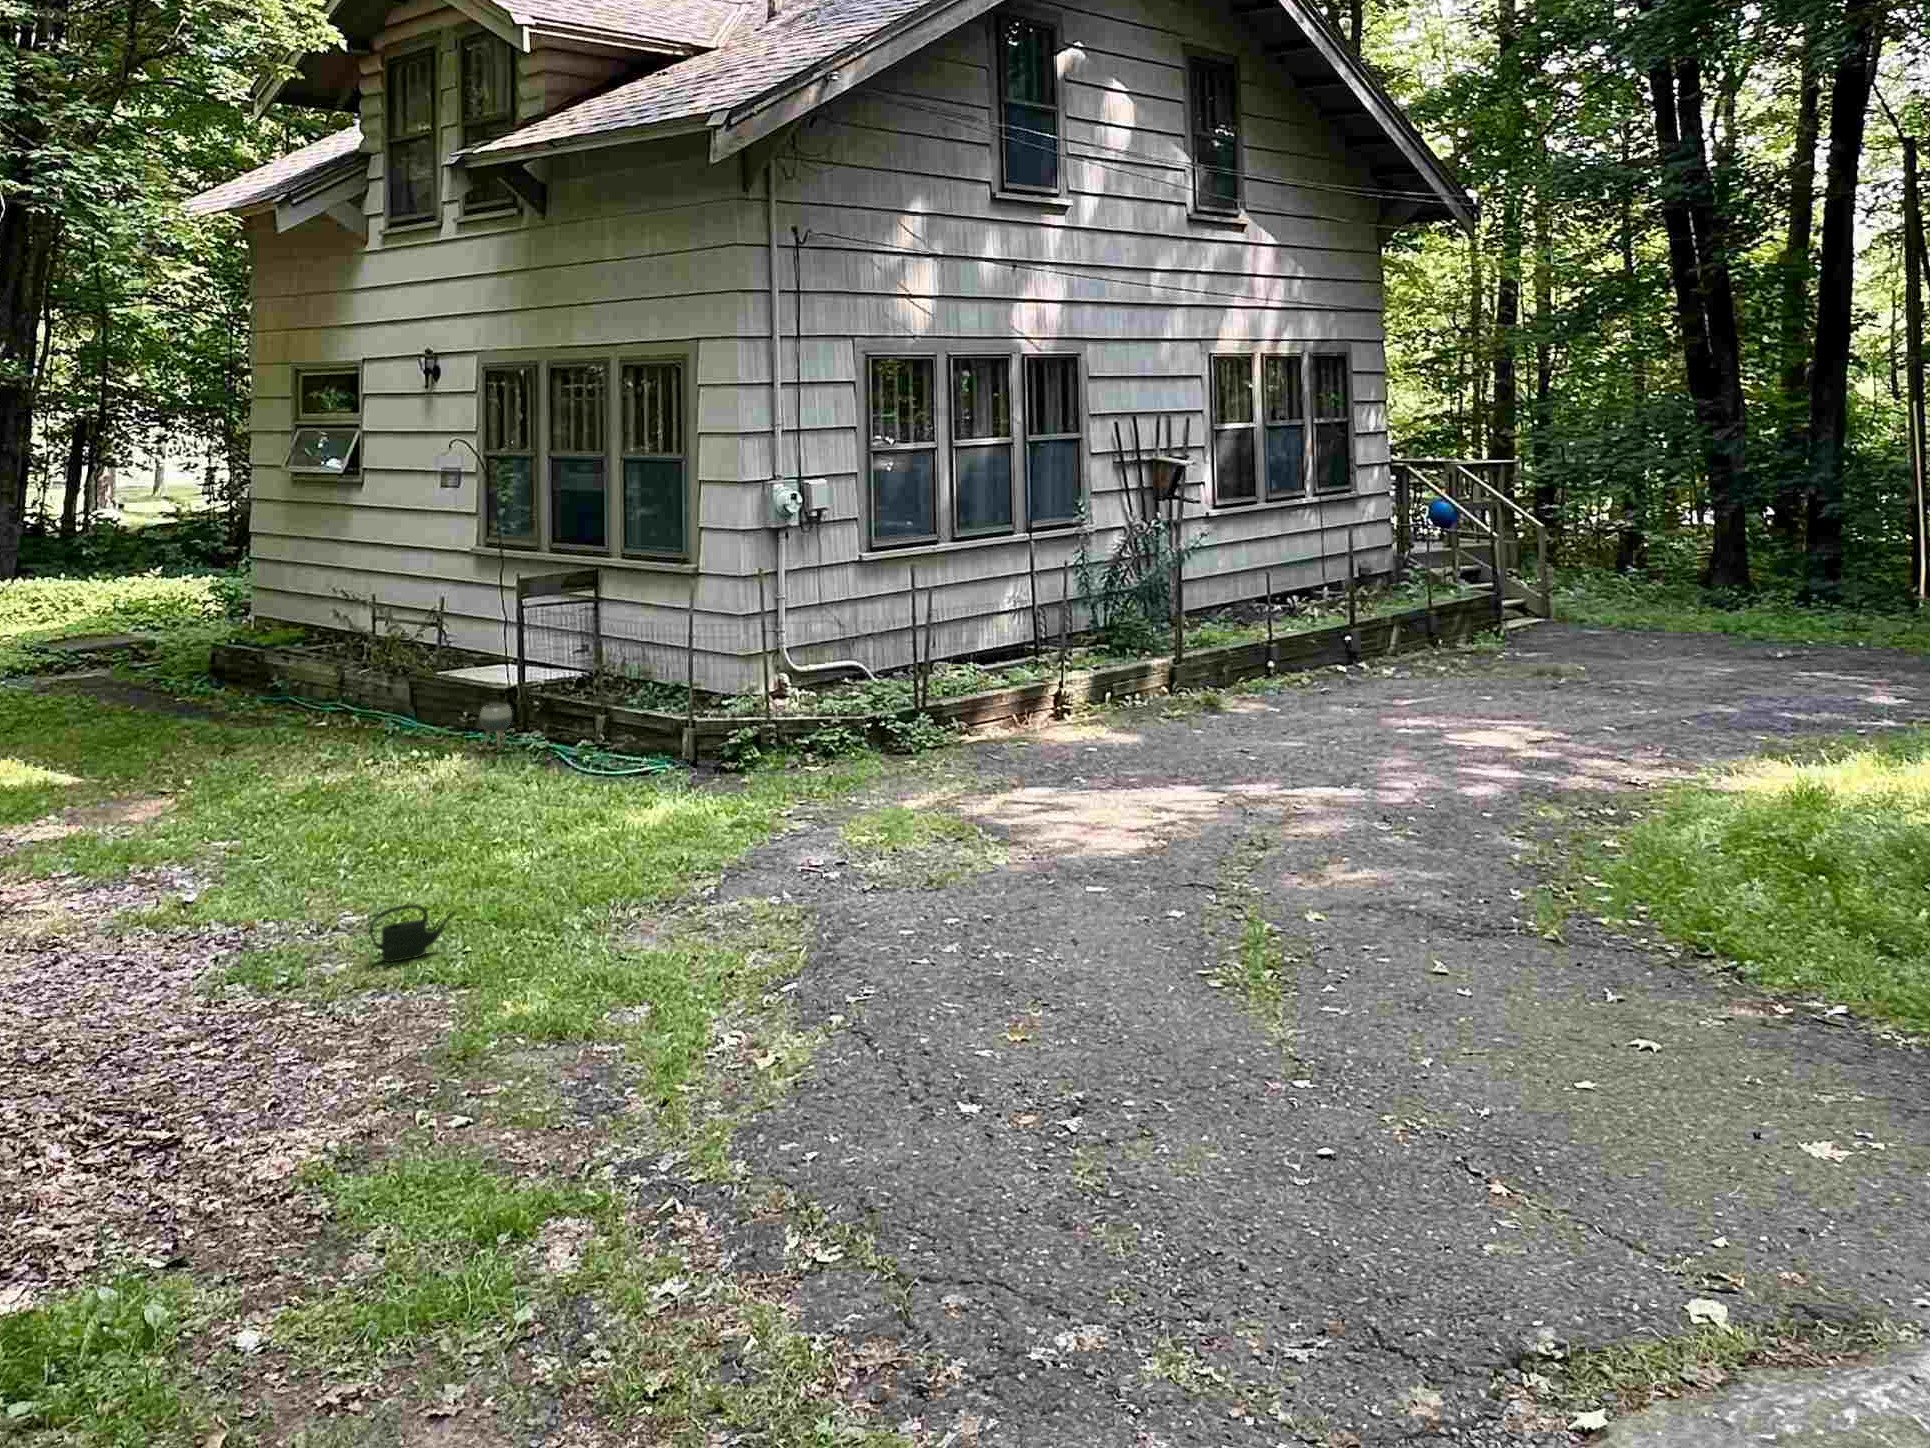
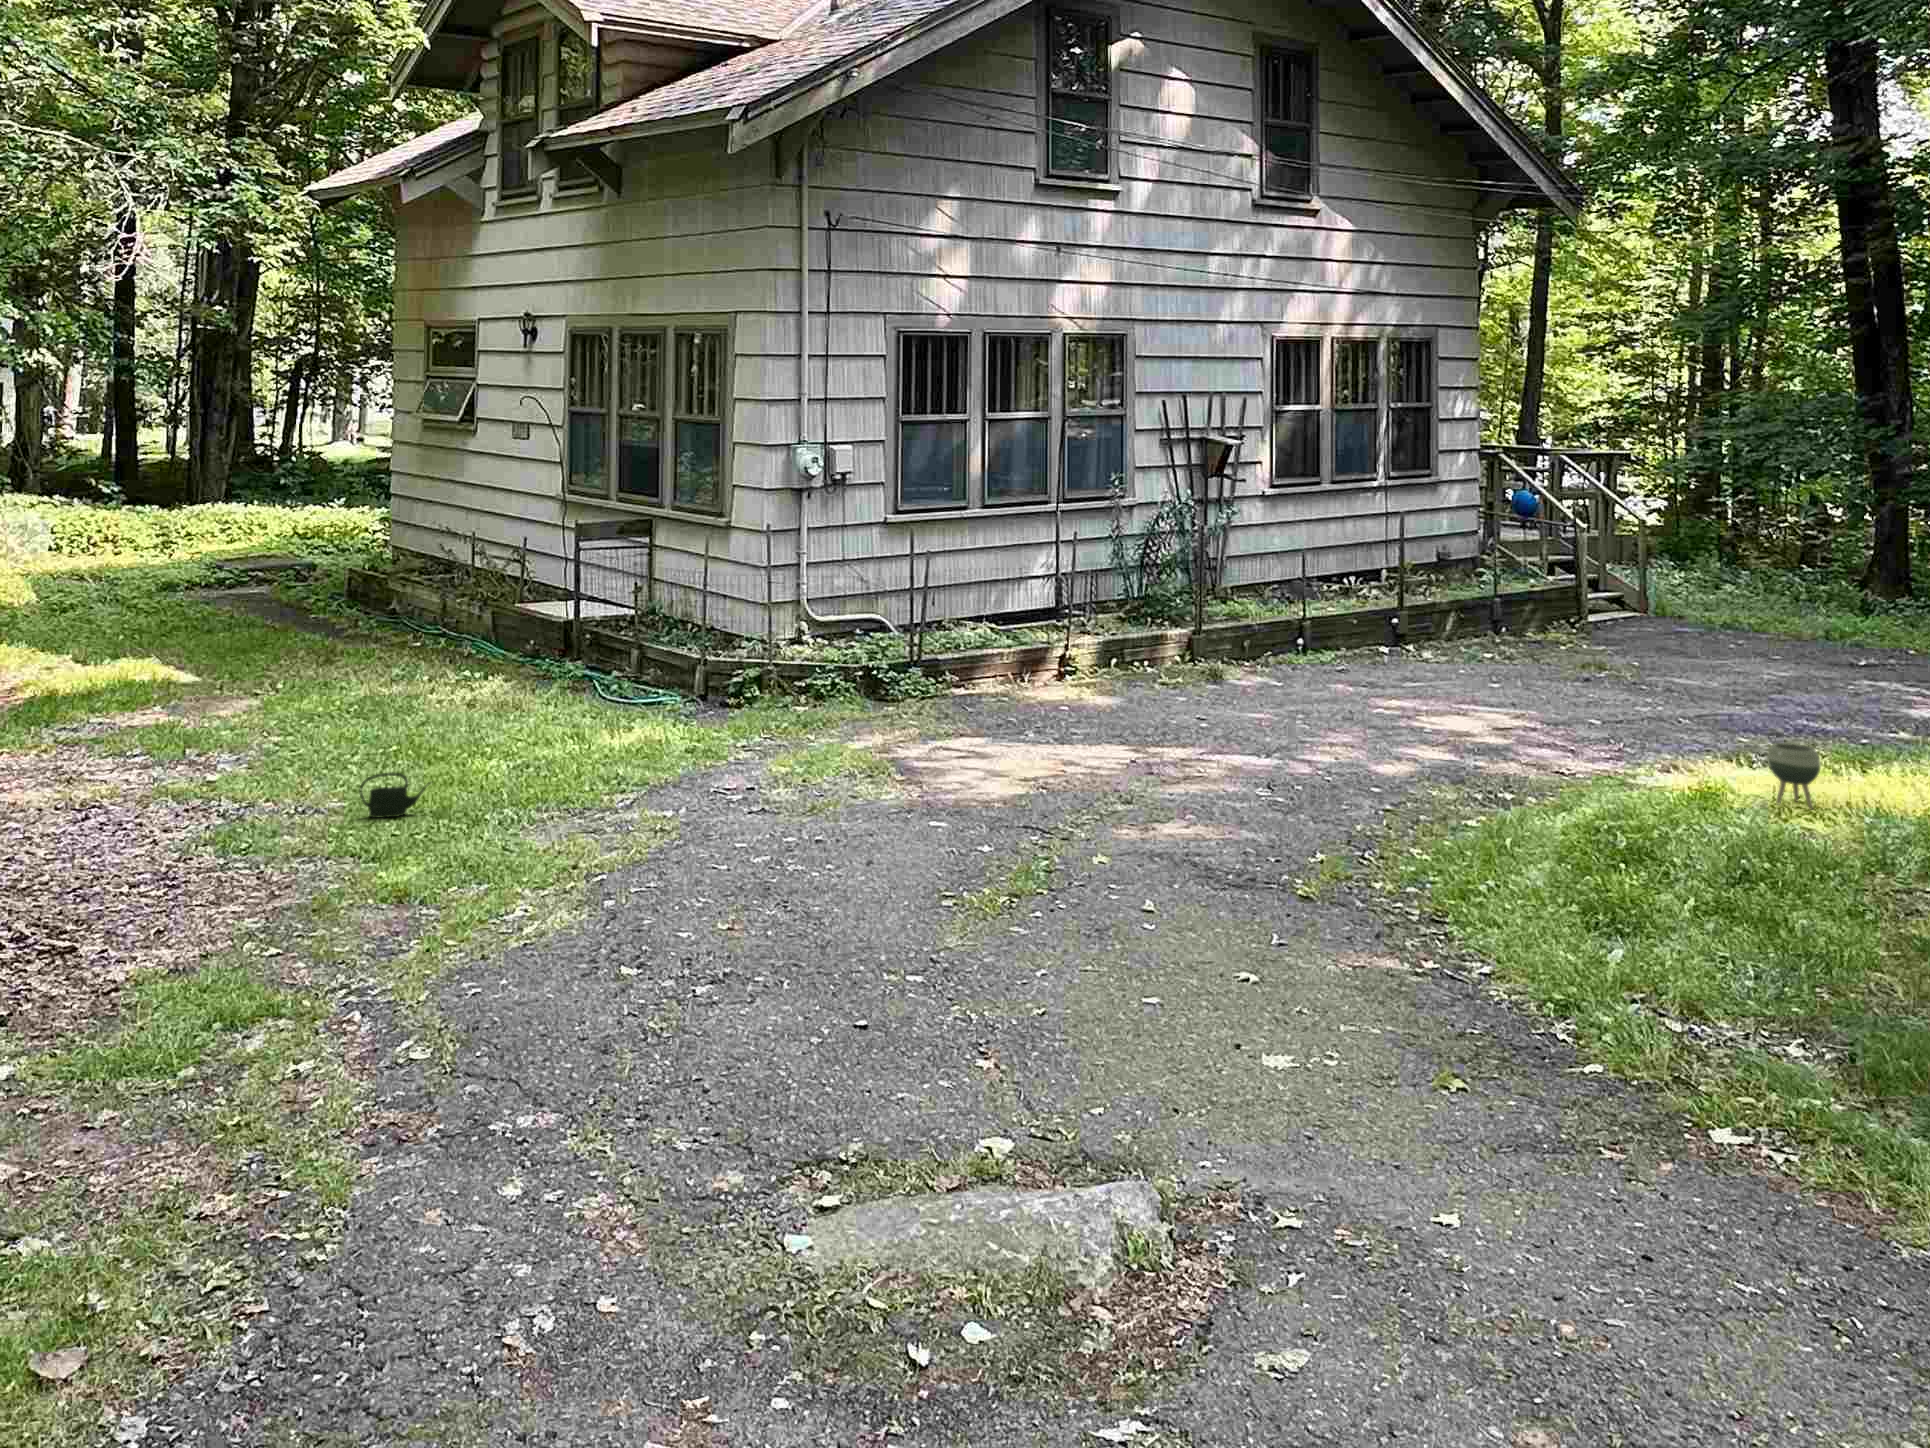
planter: present [480,704,512,747] -> present [1767,743,1821,809]

